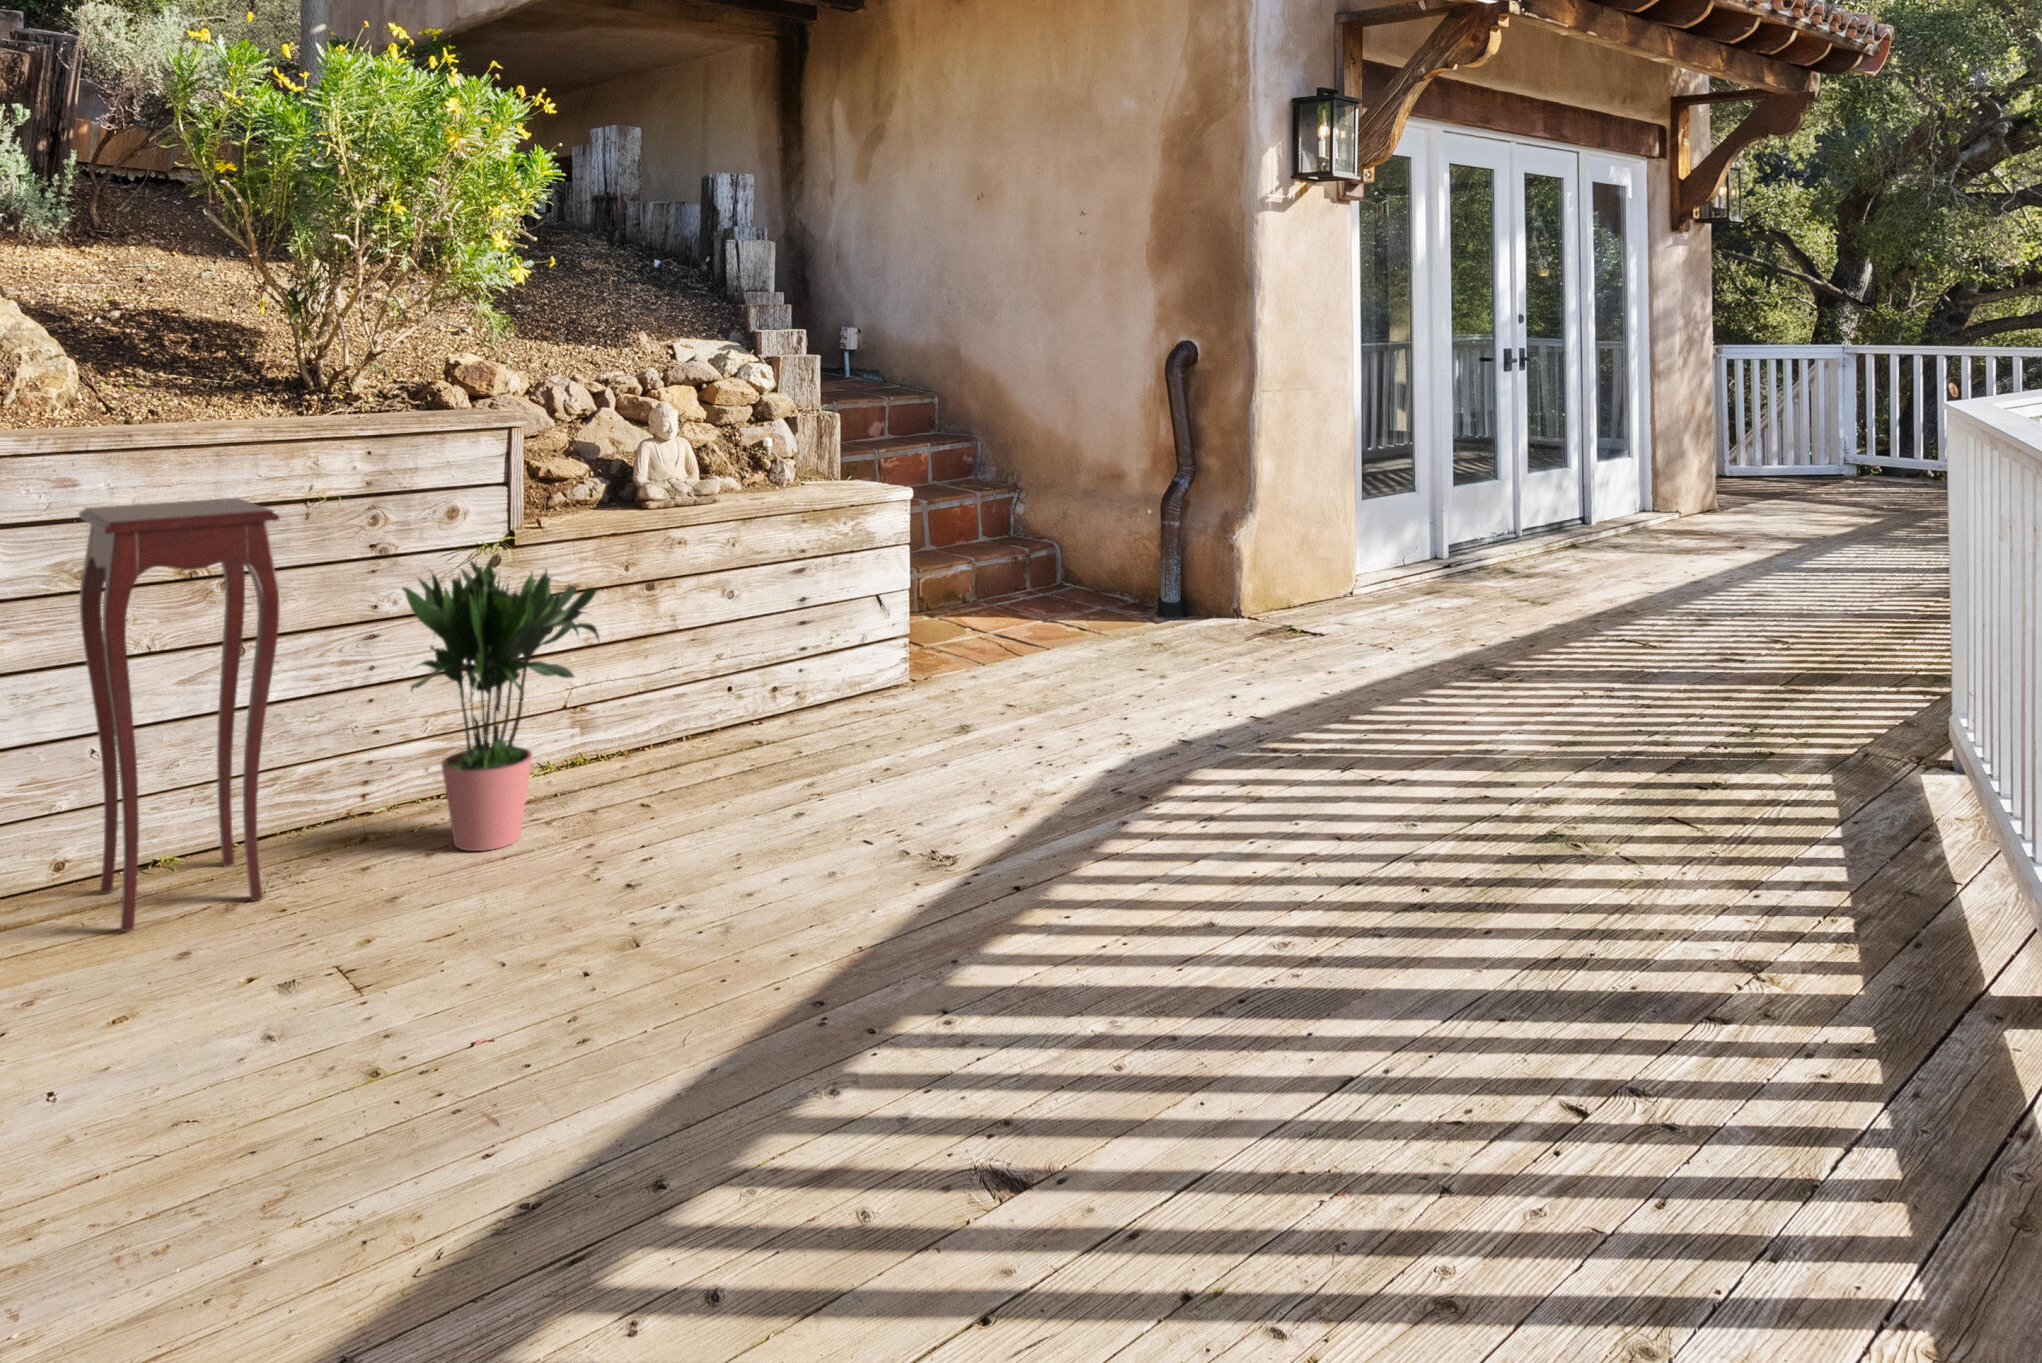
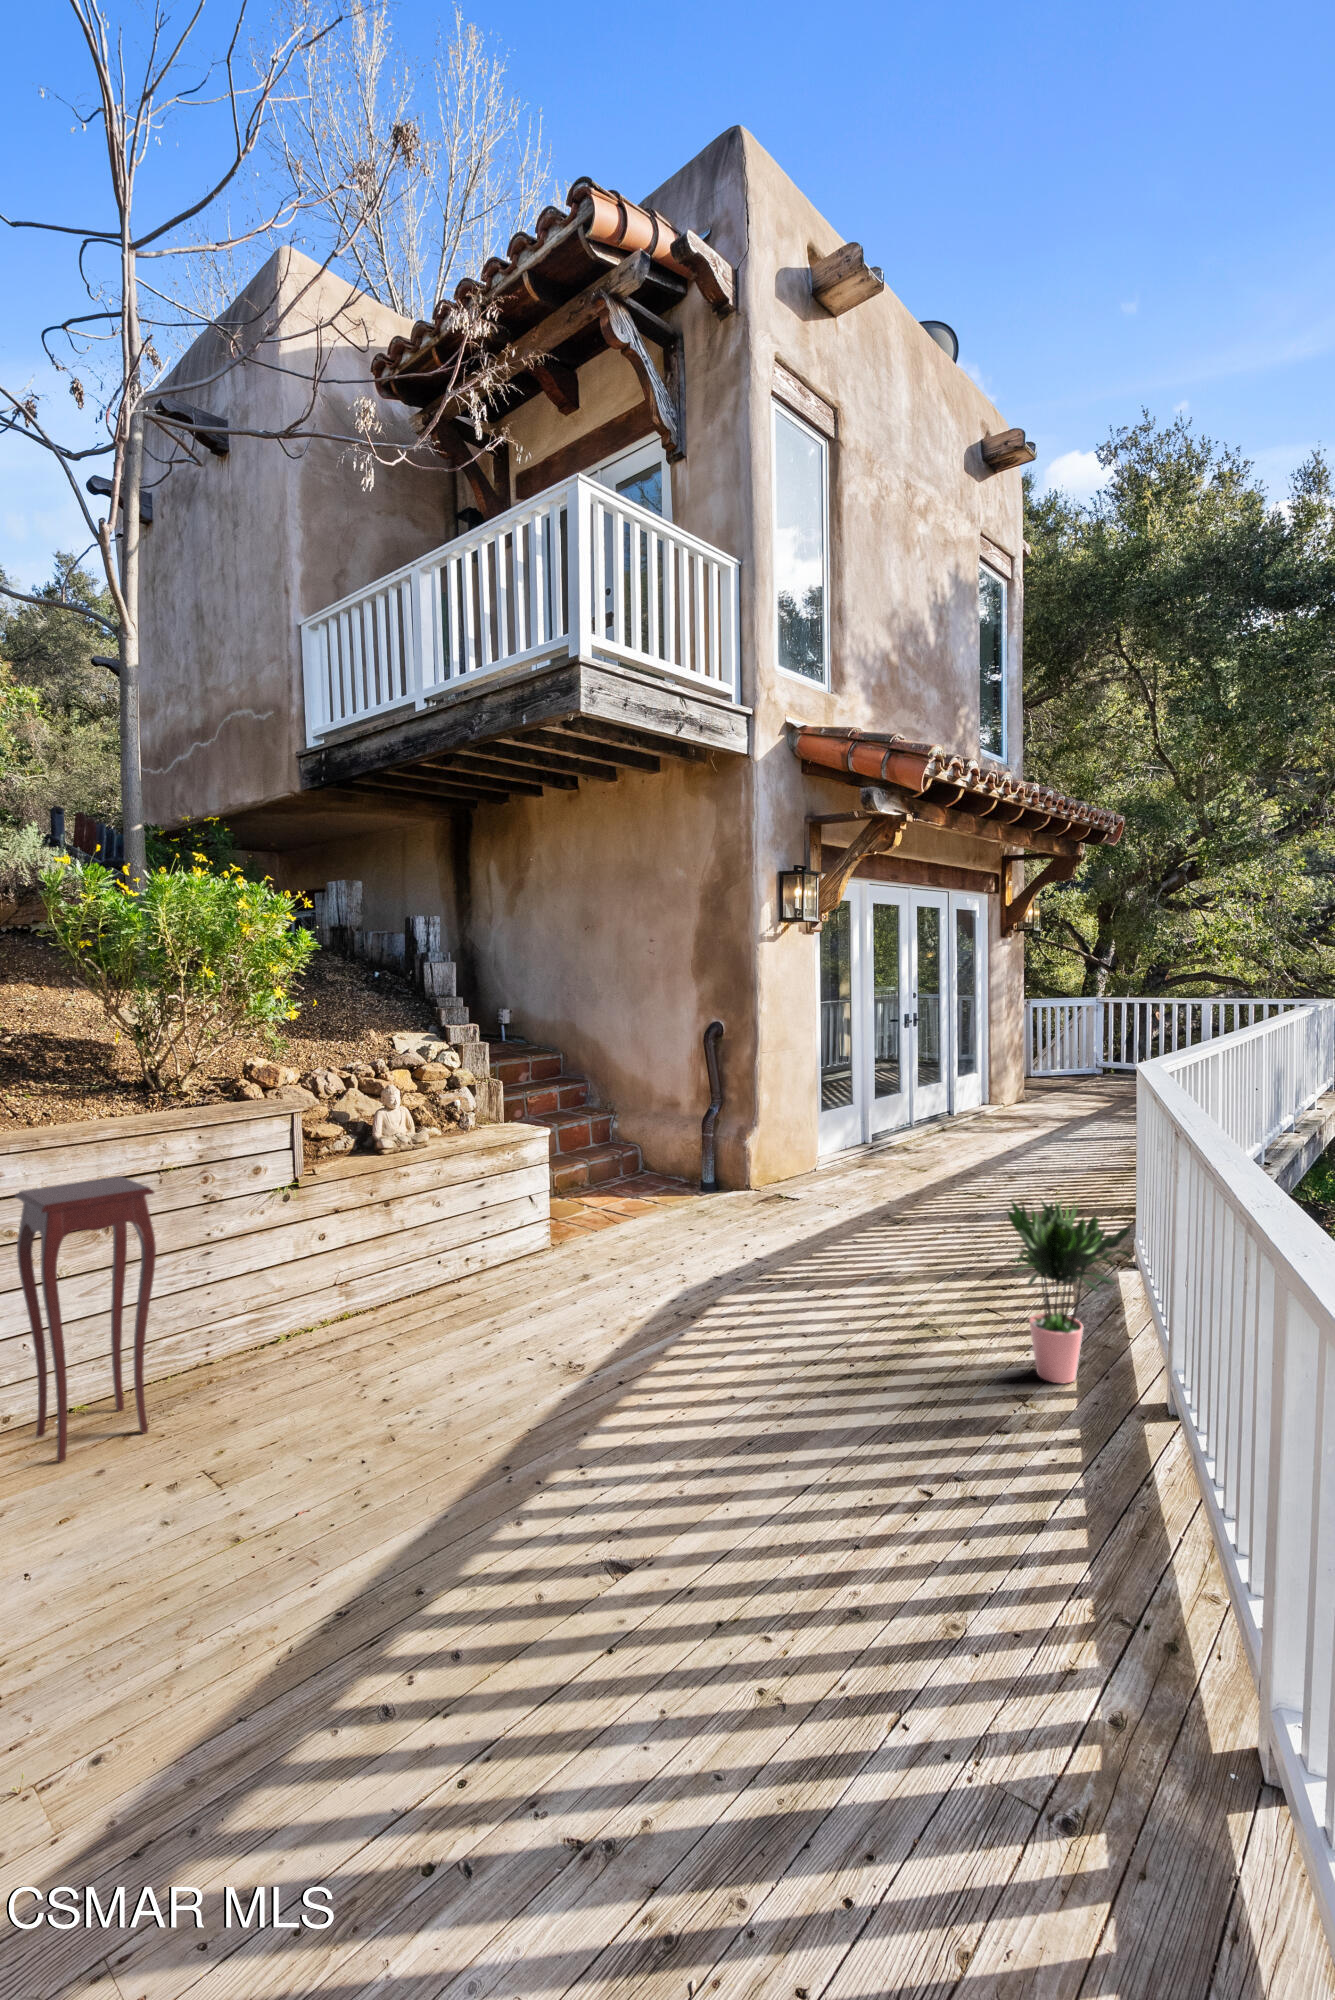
potted plant: present [403,560,599,851] -> present [1007,1201,1133,1384]

